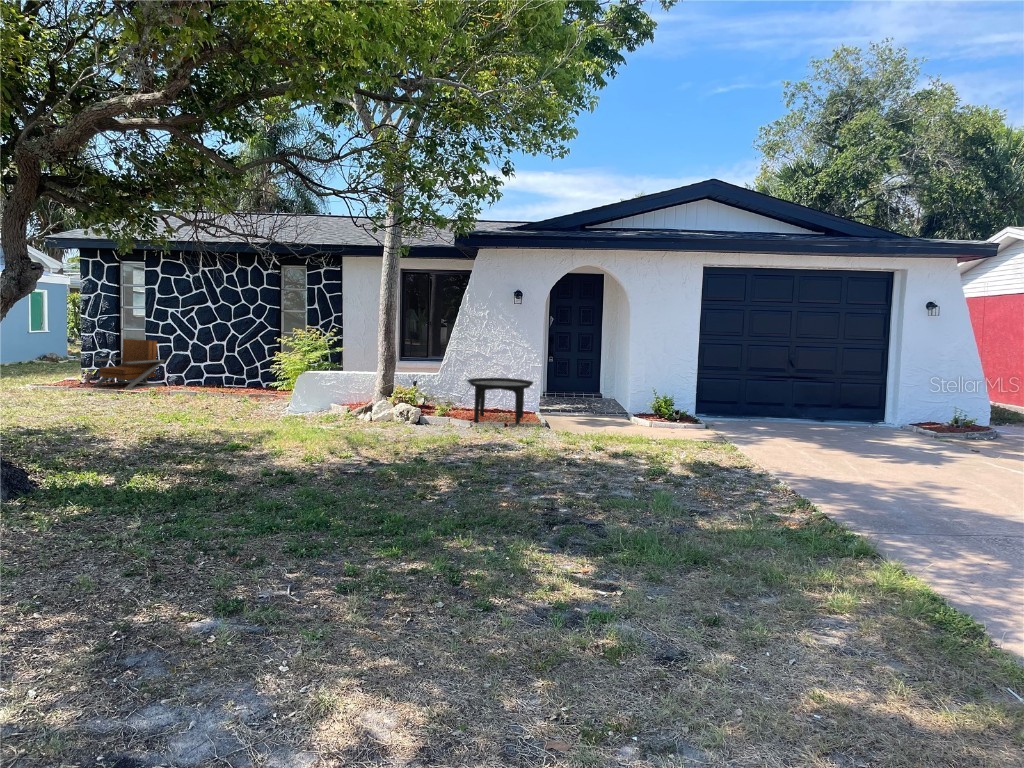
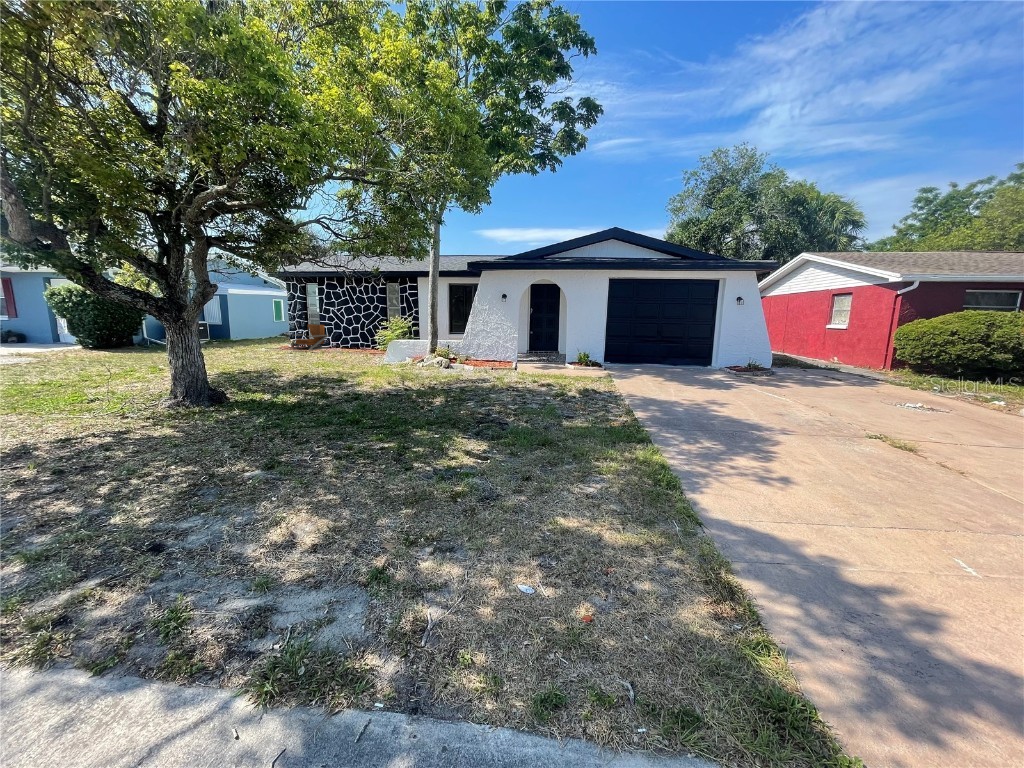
round table: present [467,378,534,424] -> none [475,343,512,368]

